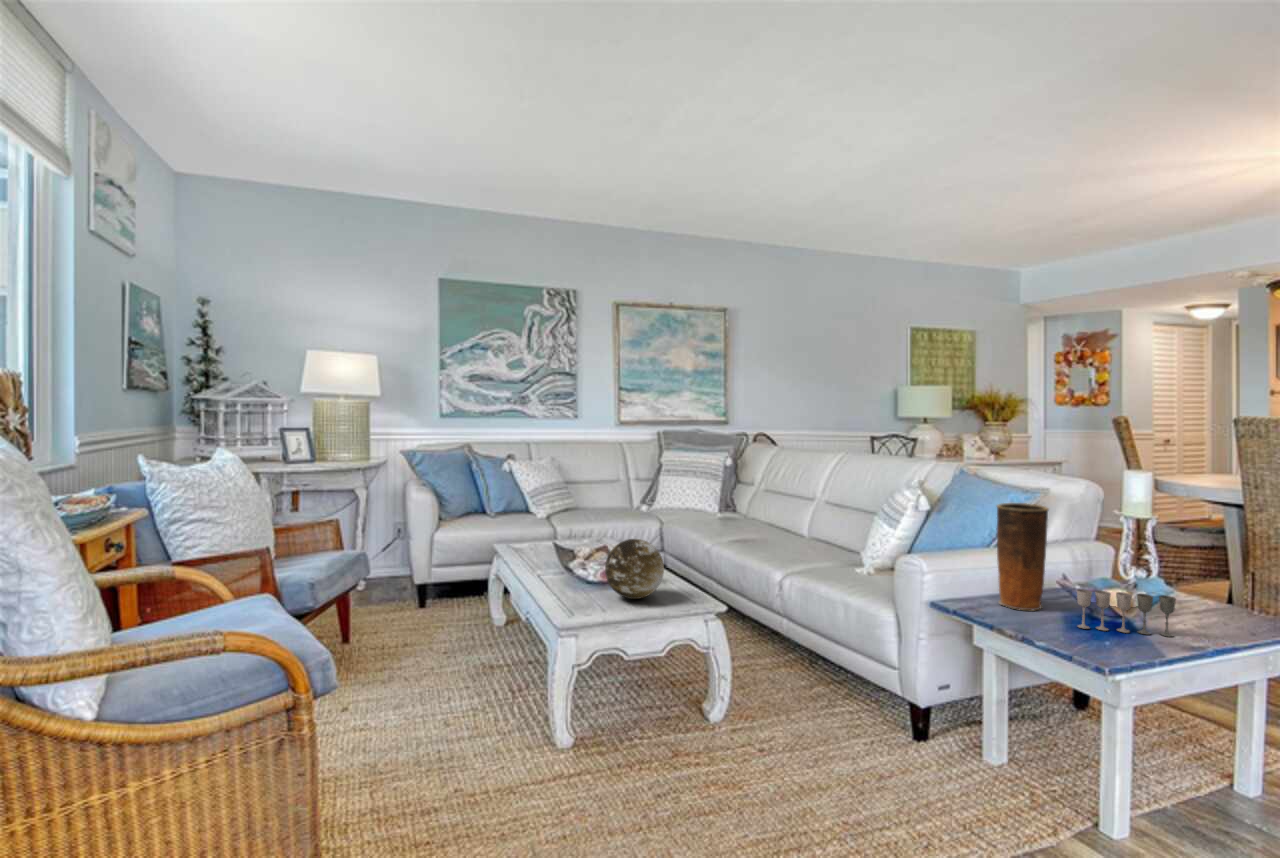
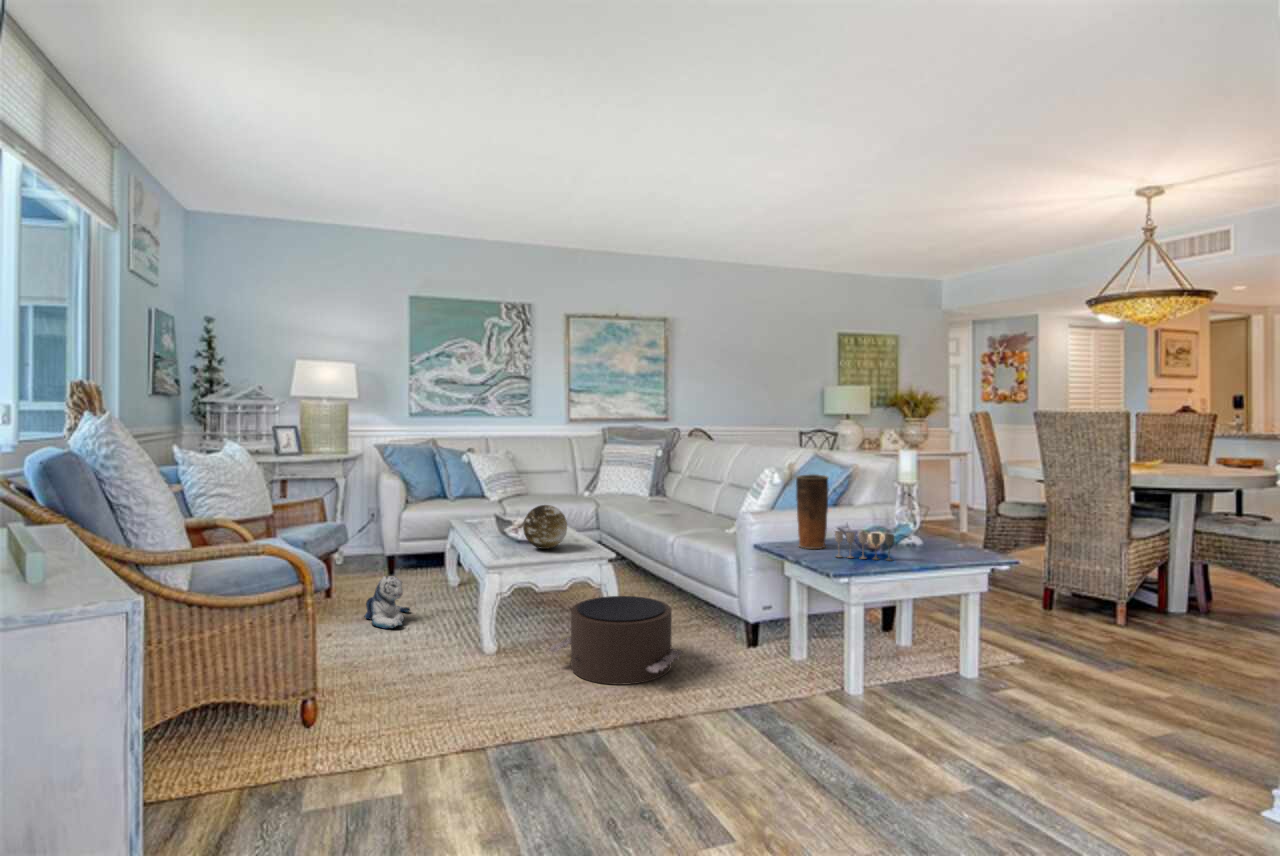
plush toy: none [388,626,448,700] -> present [365,576,410,629]
pouf: none [653,668,851,819] -> present [549,596,683,685]

